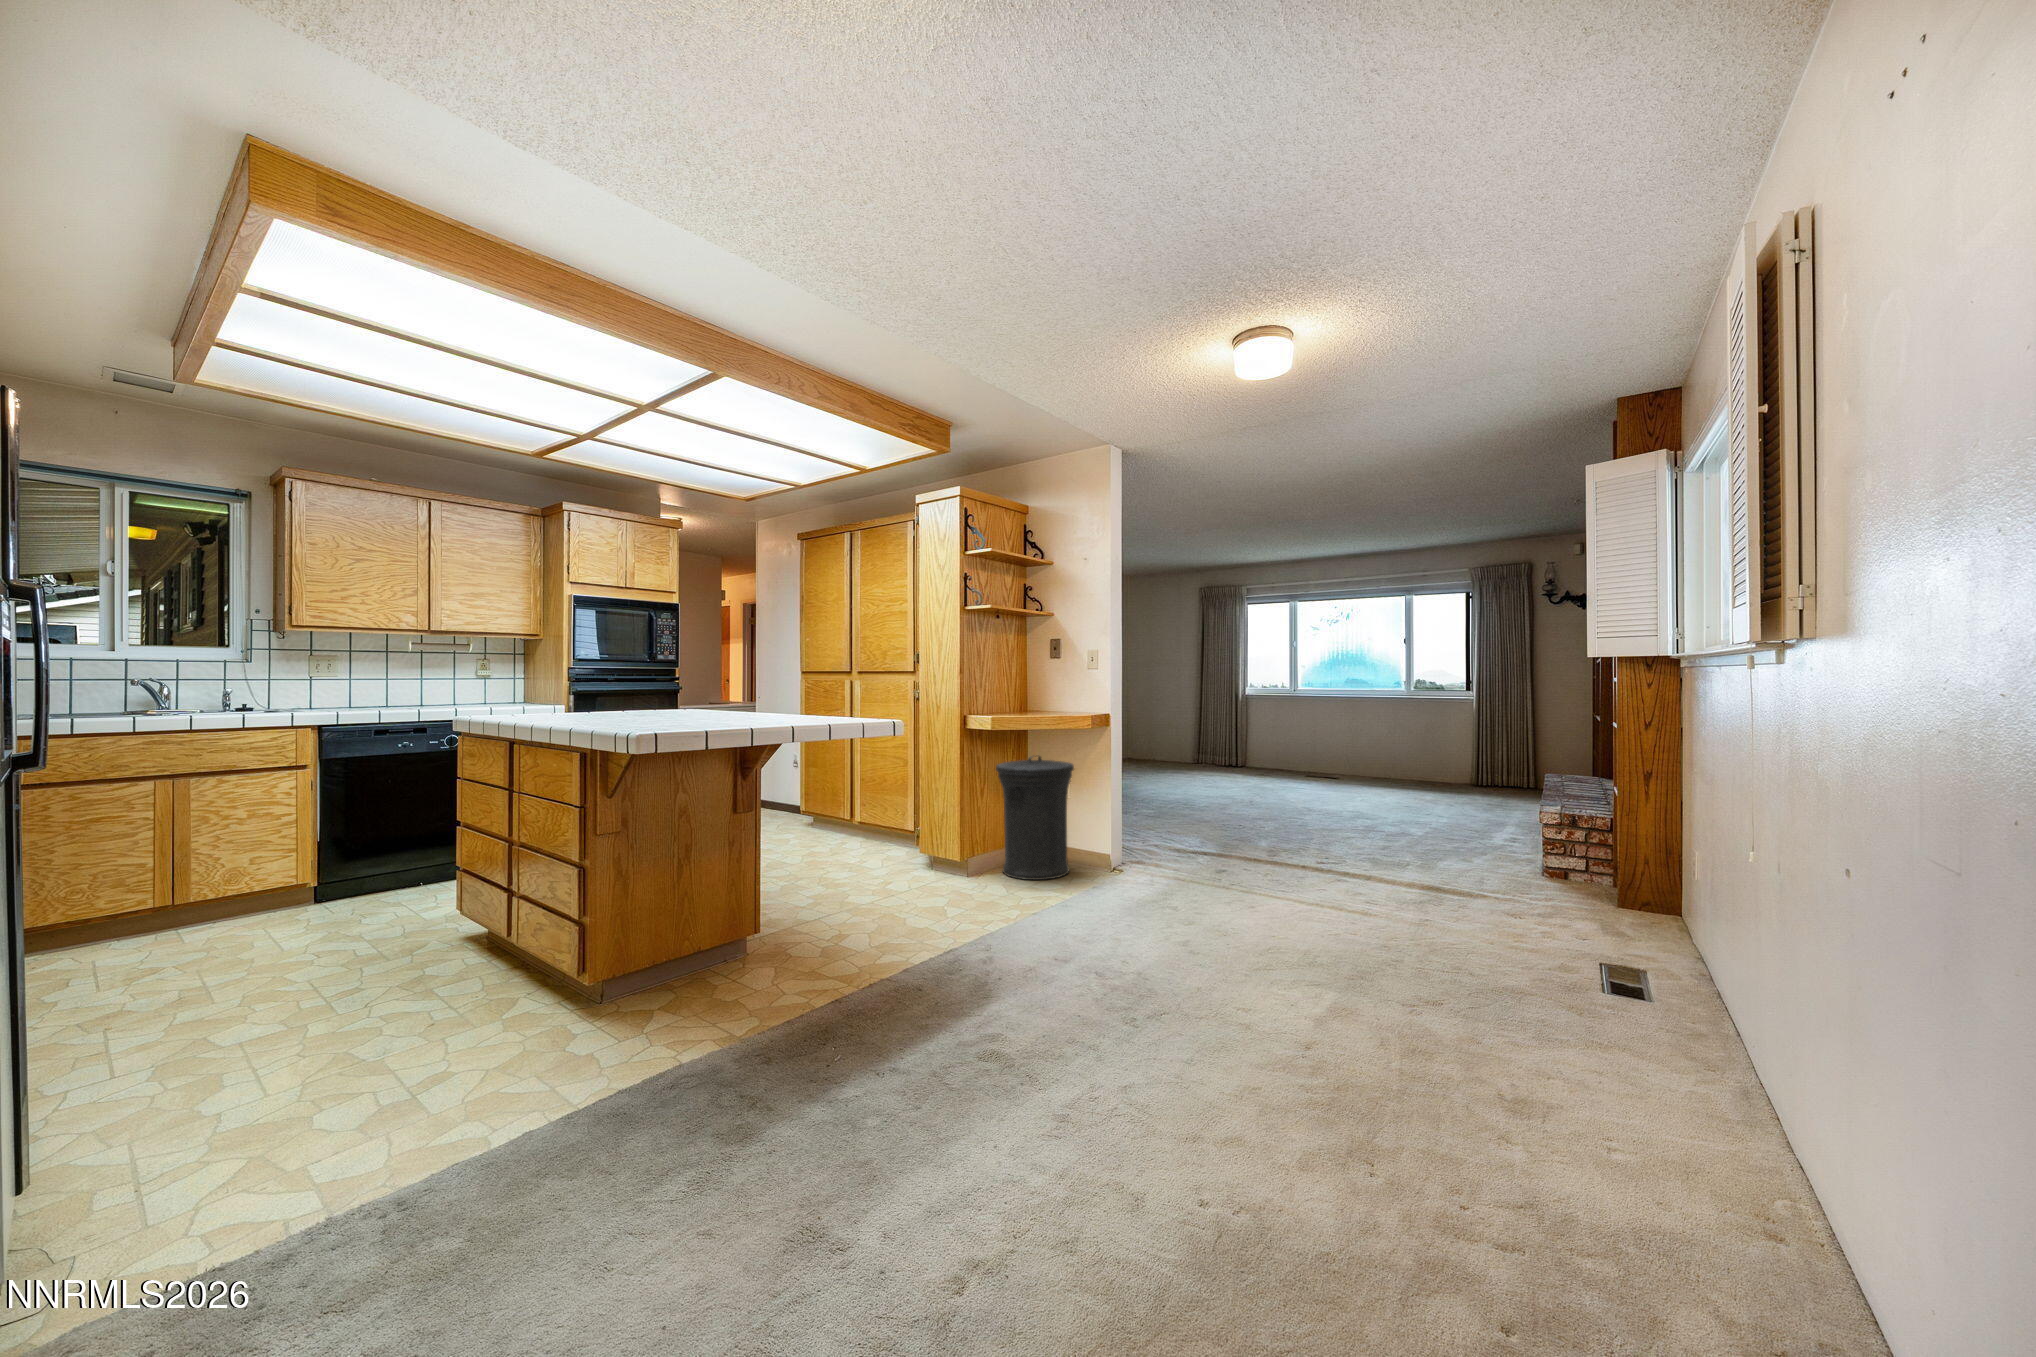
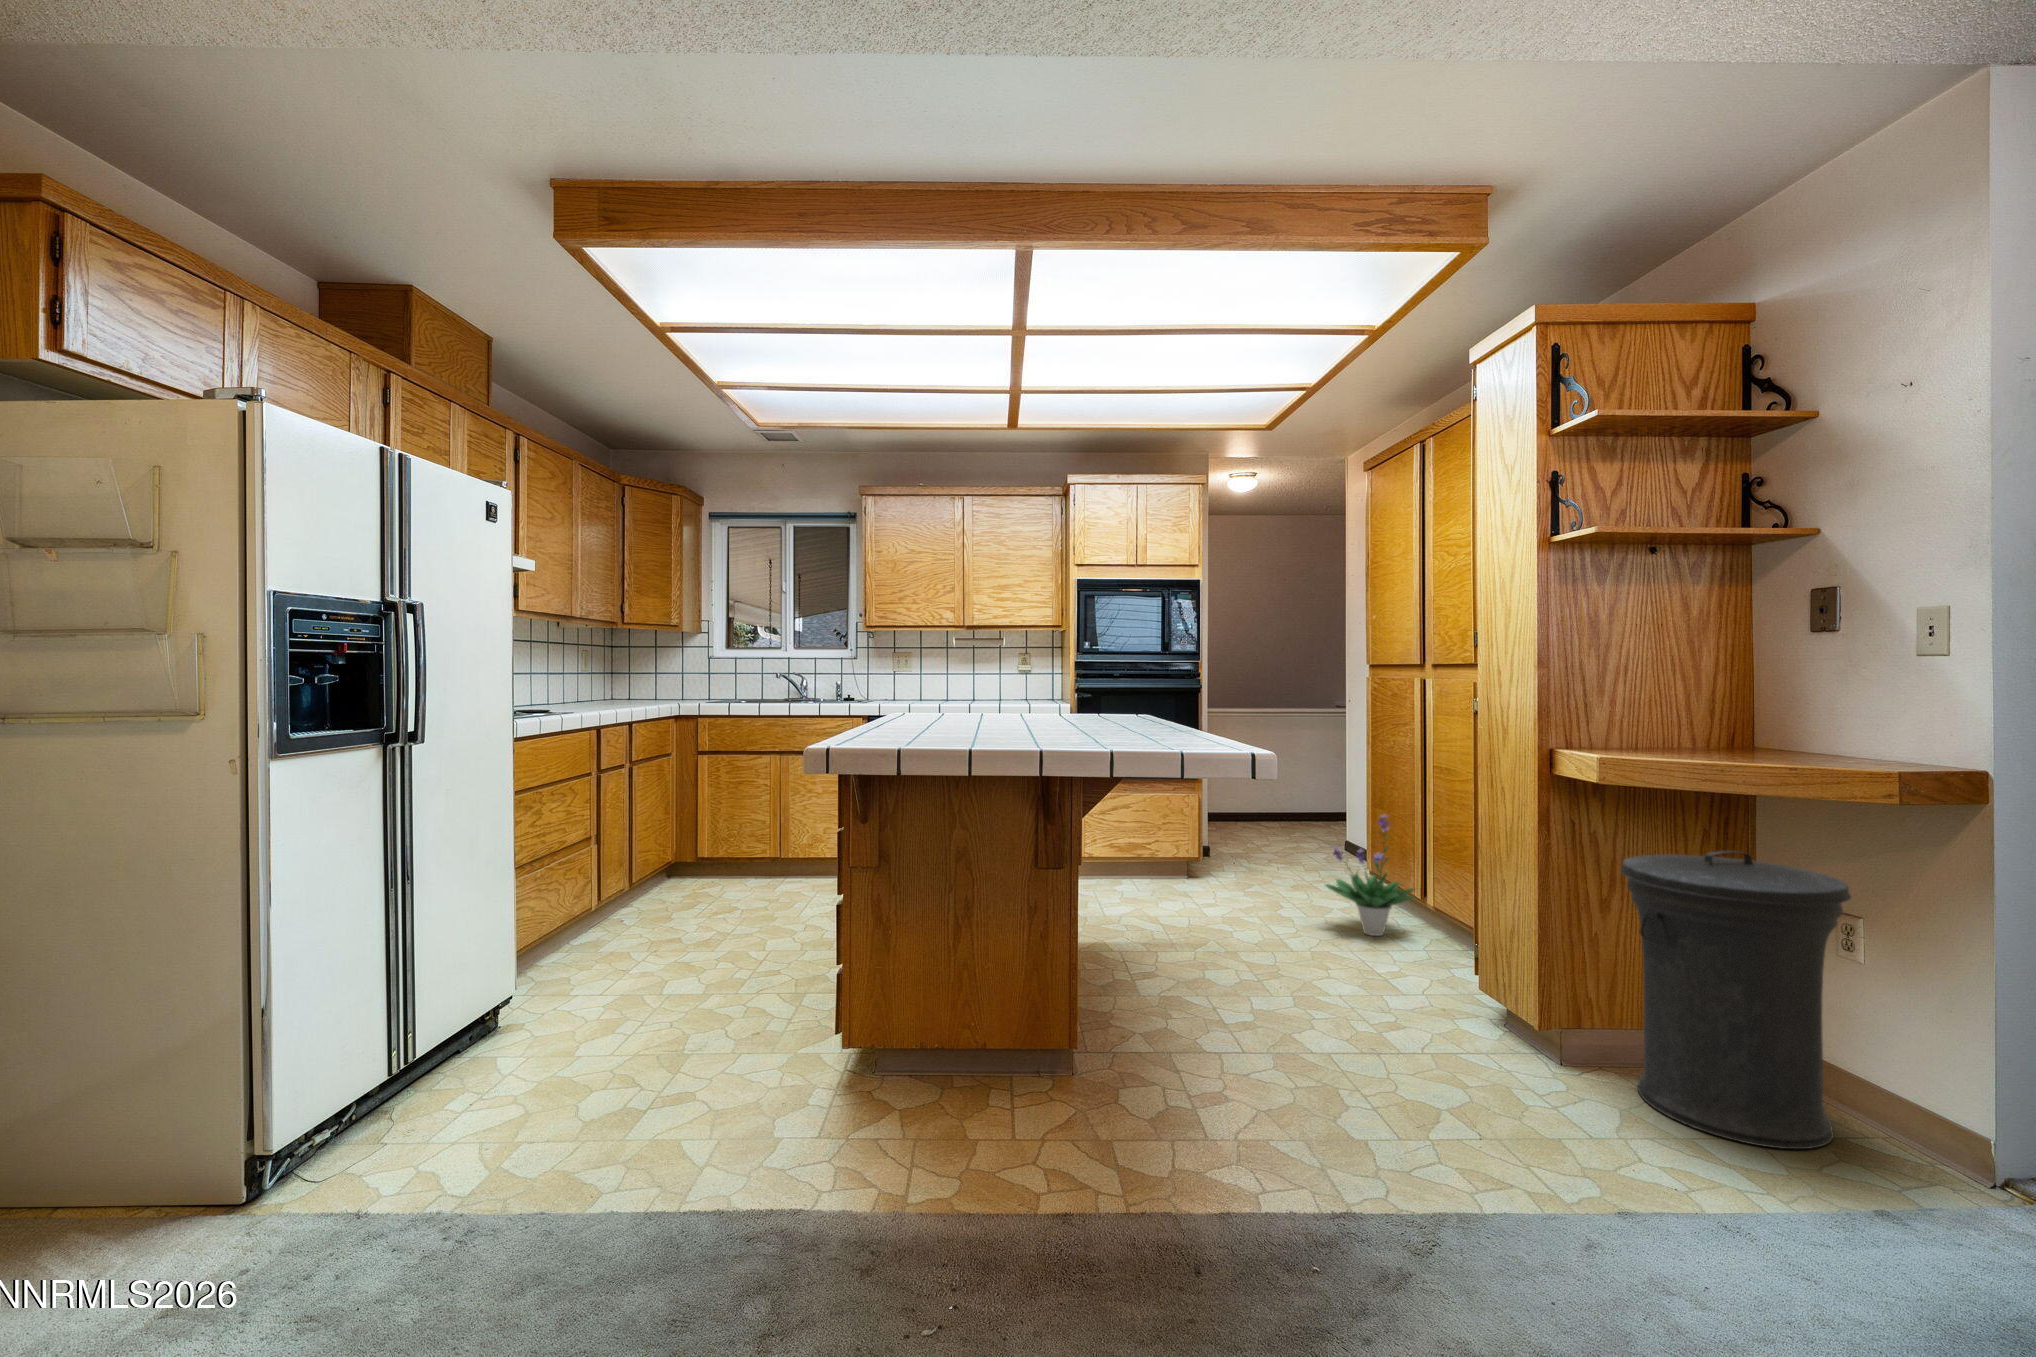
potted plant: none [801,766,859,844] -> present [1326,815,1415,936]

